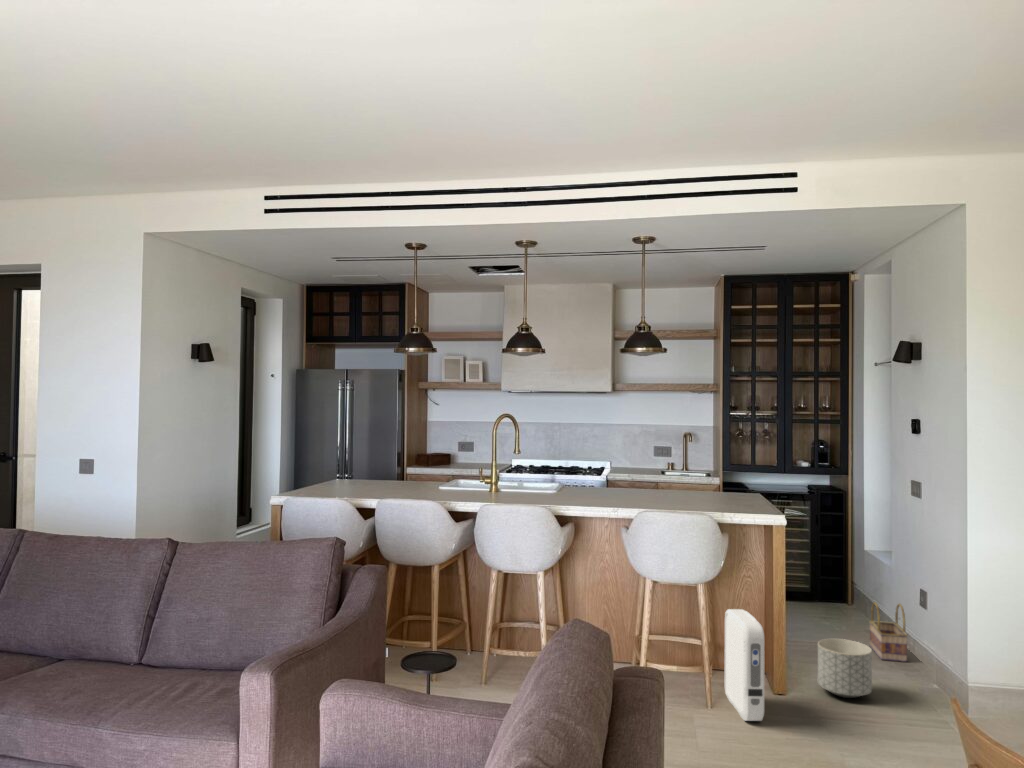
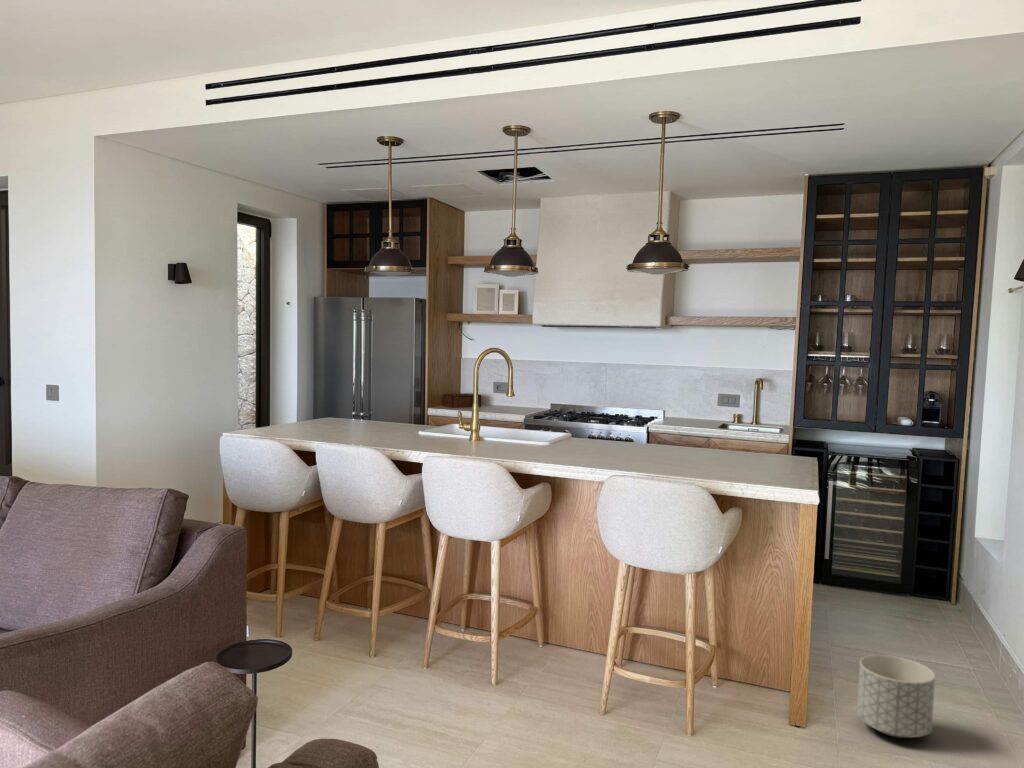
basket: present [869,602,907,662] -> none [960,607,1009,691]
air purifier: present [724,609,764,721] -> none [721,607,762,760]

